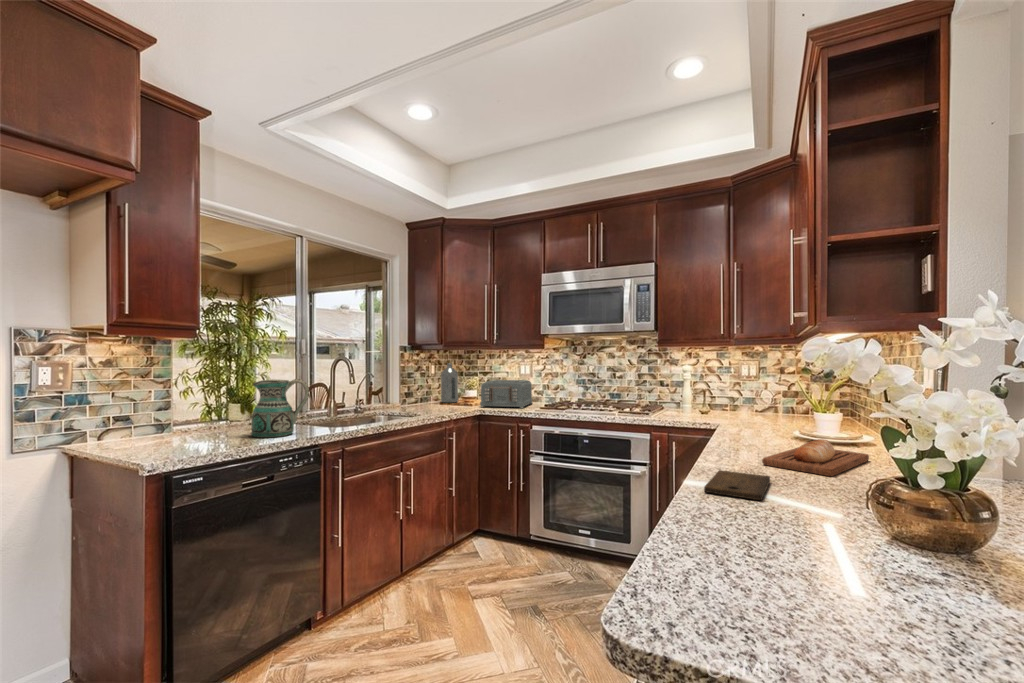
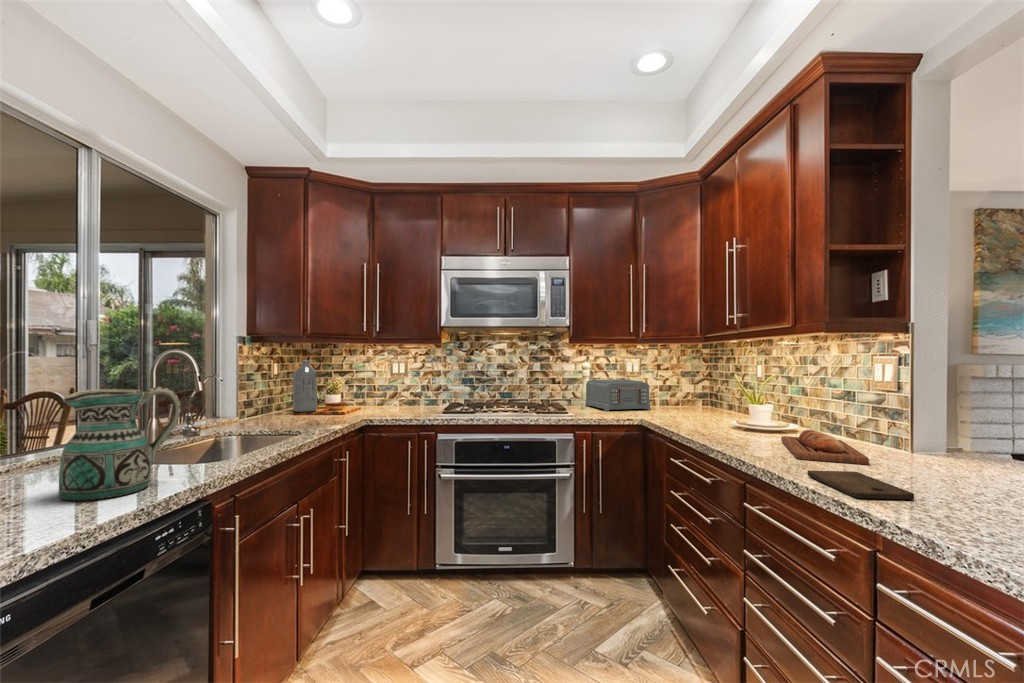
toaster: present [480,380,532,408] -> present [585,379,650,411]

